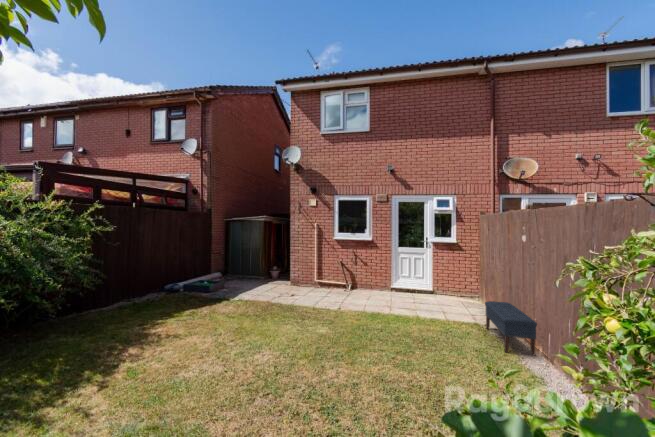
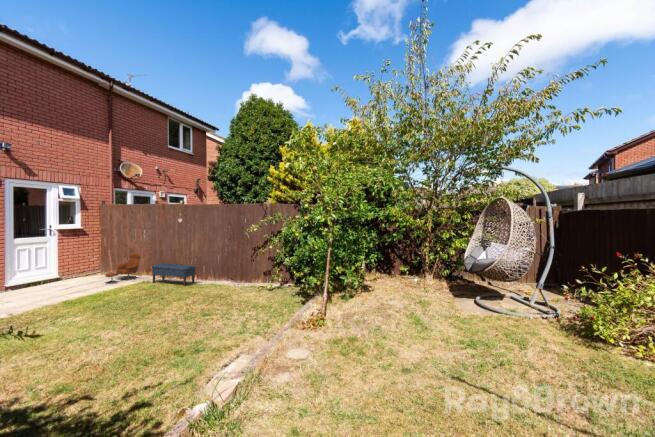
lounge chair: none [445,281,496,317] -> present [105,254,141,283]

